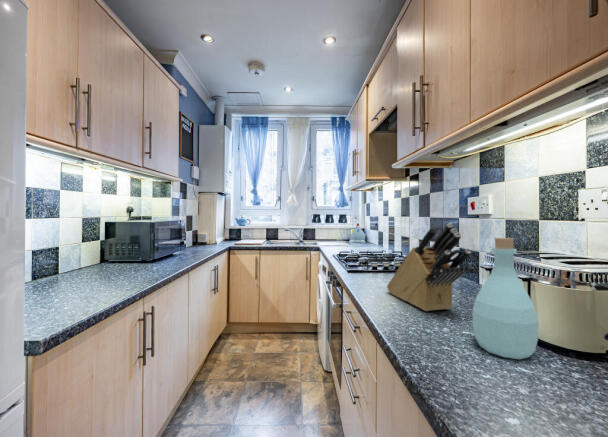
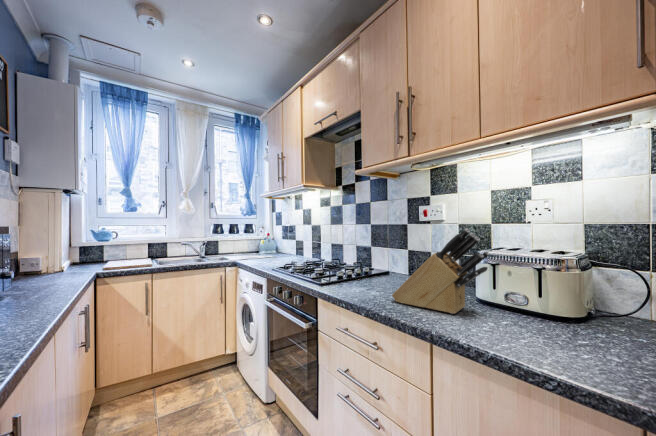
bottle: present [472,238,539,359] -> none [523,239,581,341]

